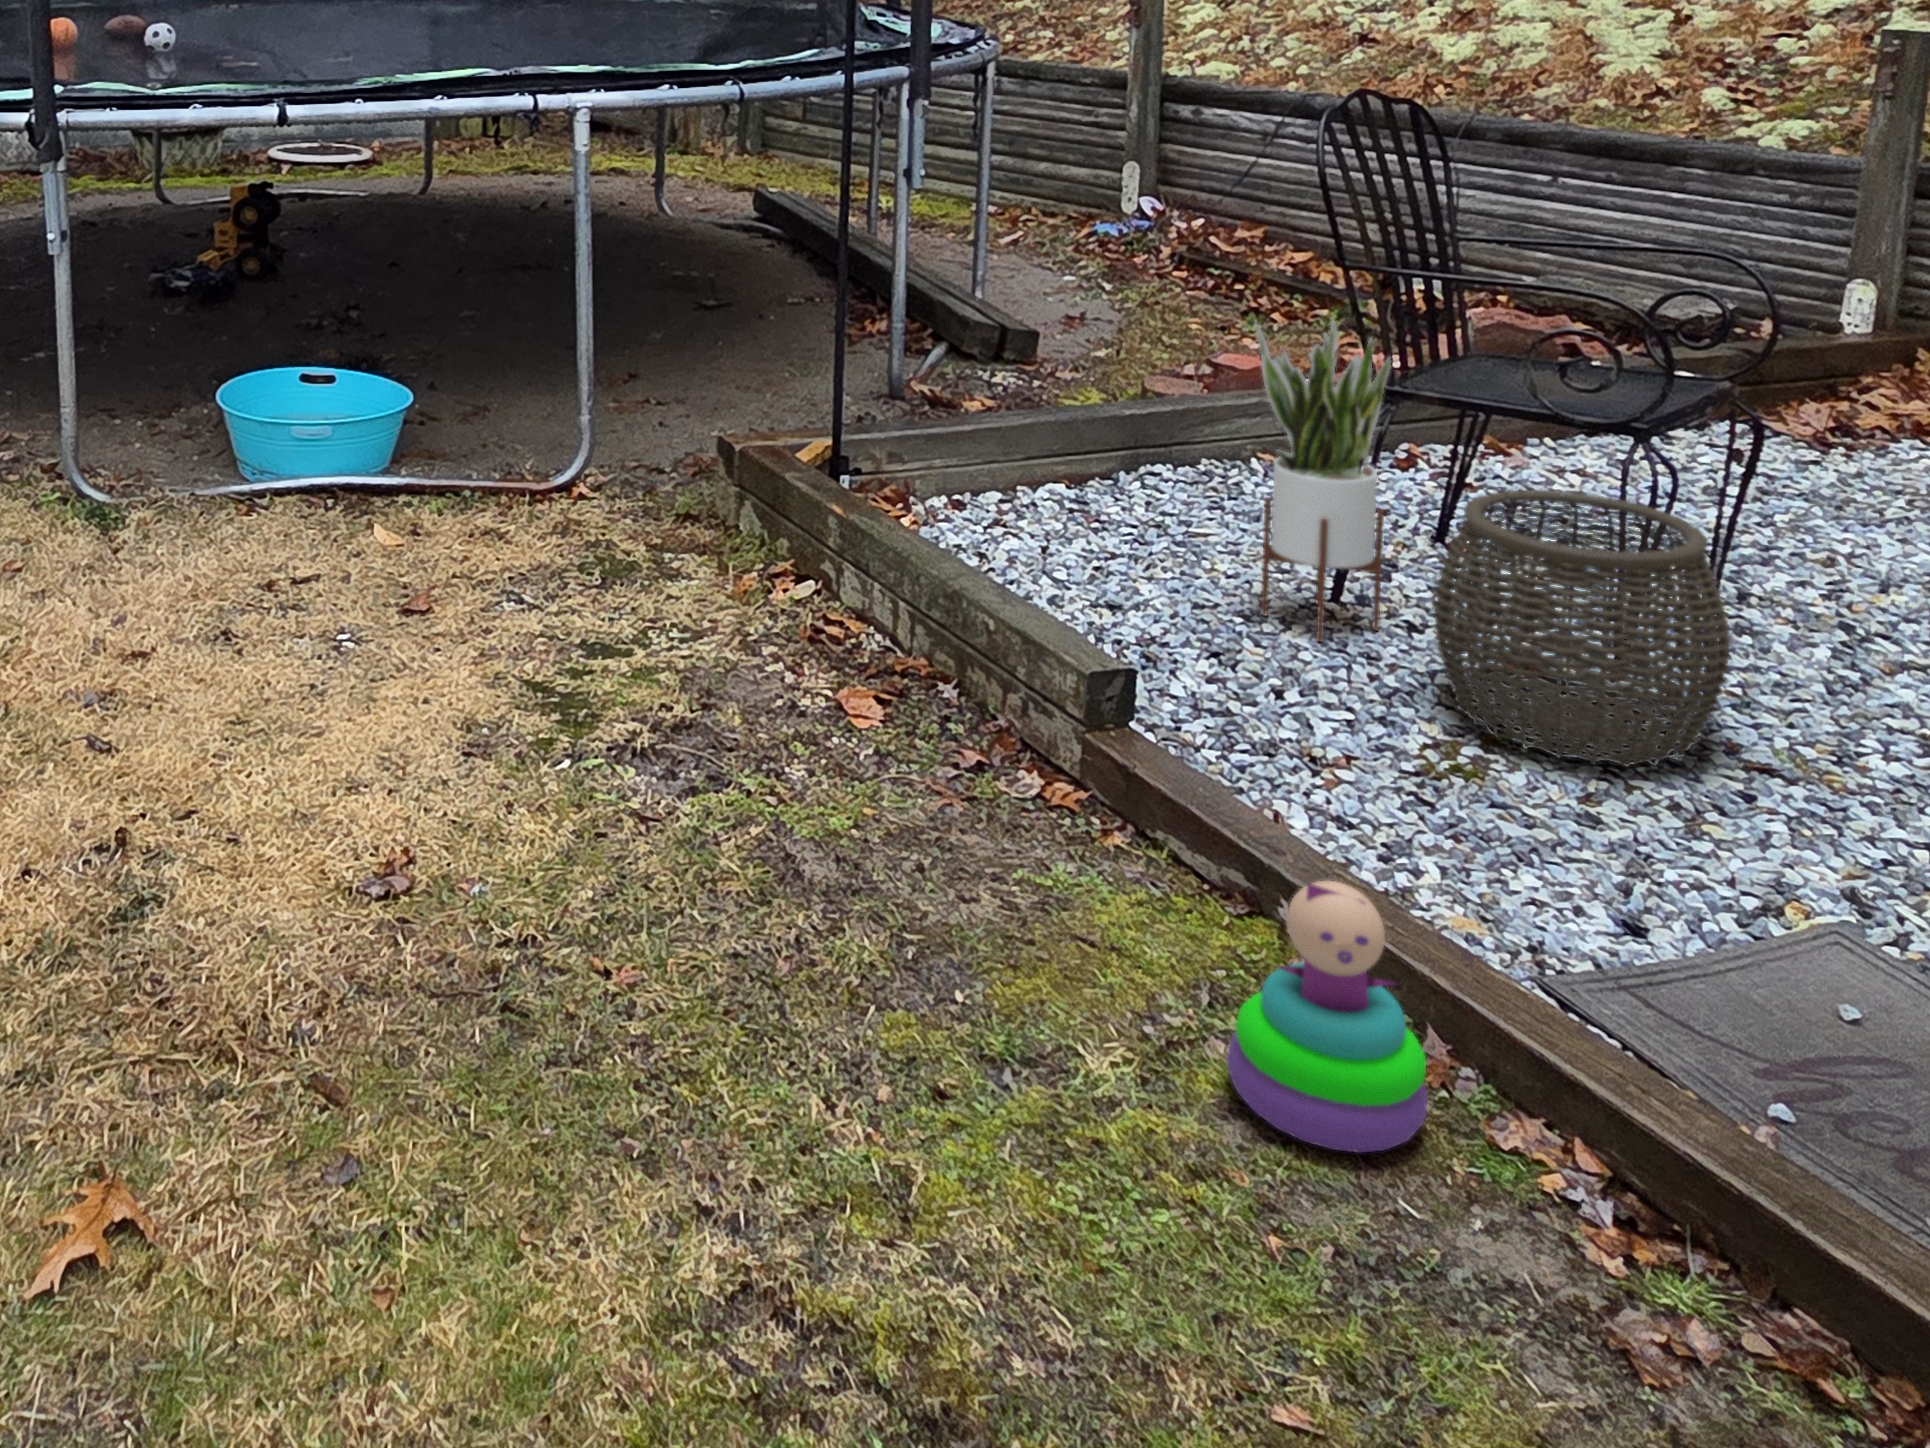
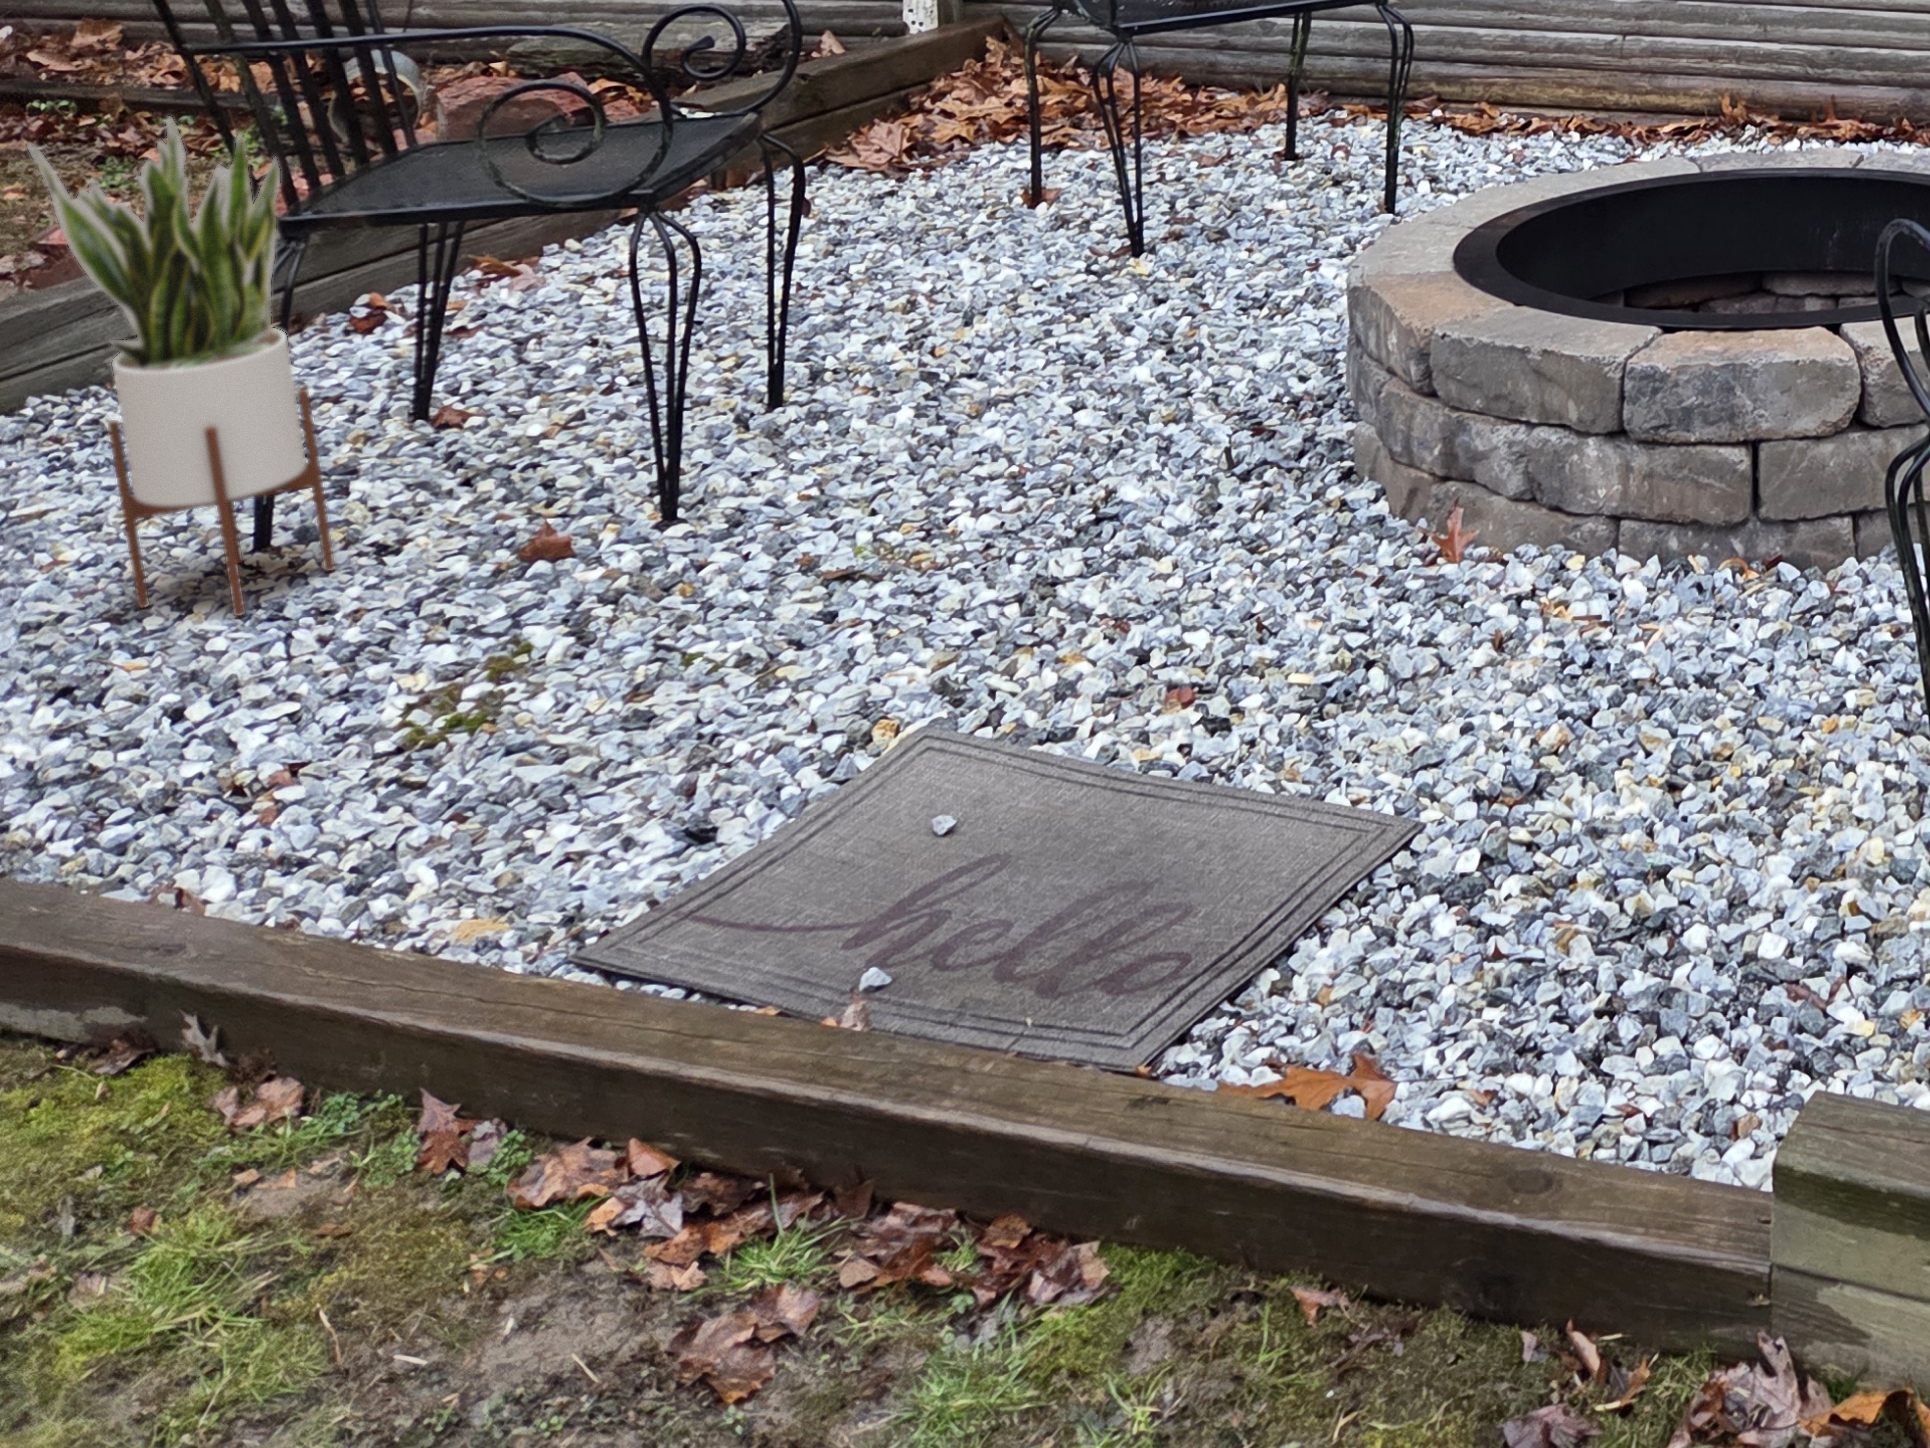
woven basket: present [1432,490,1731,767] -> none [390,284,789,659]
stacking toy: present [1227,881,1427,1153] -> none [94,951,427,1370]

